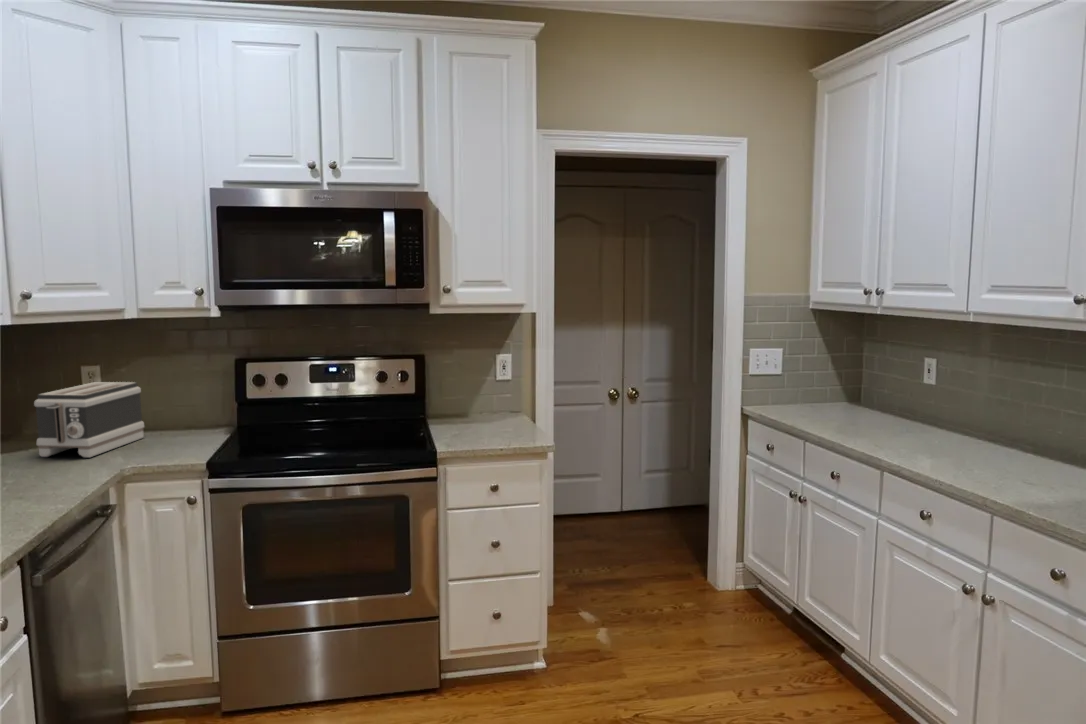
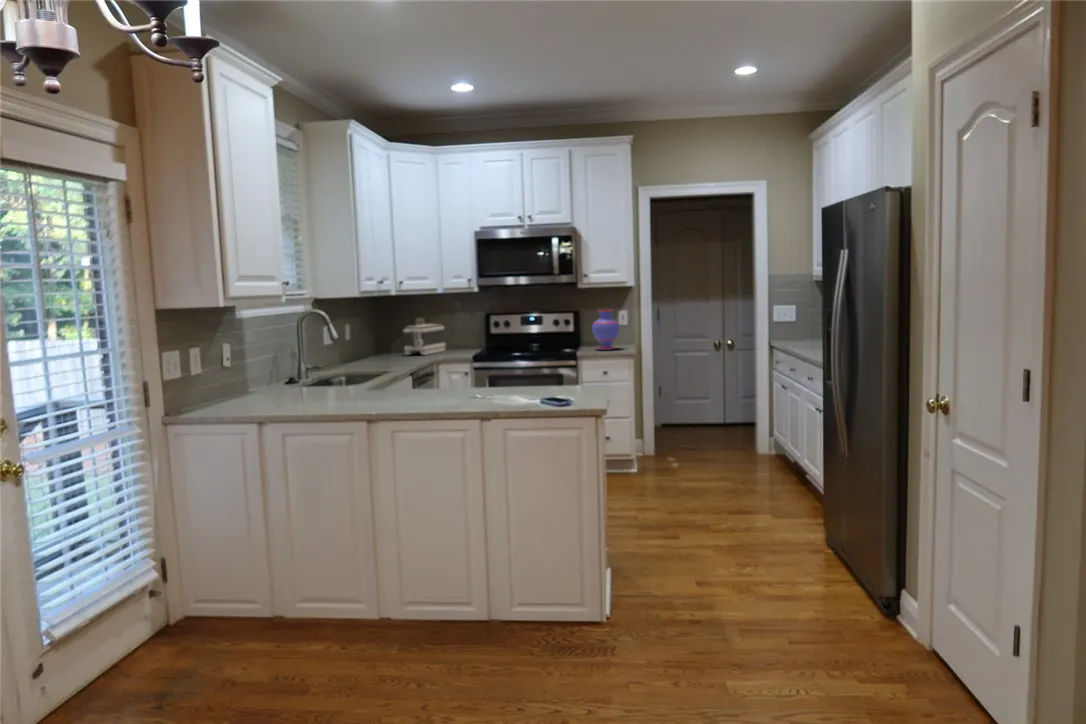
vase: none [462,359,516,439] -> present [592,310,620,350]

